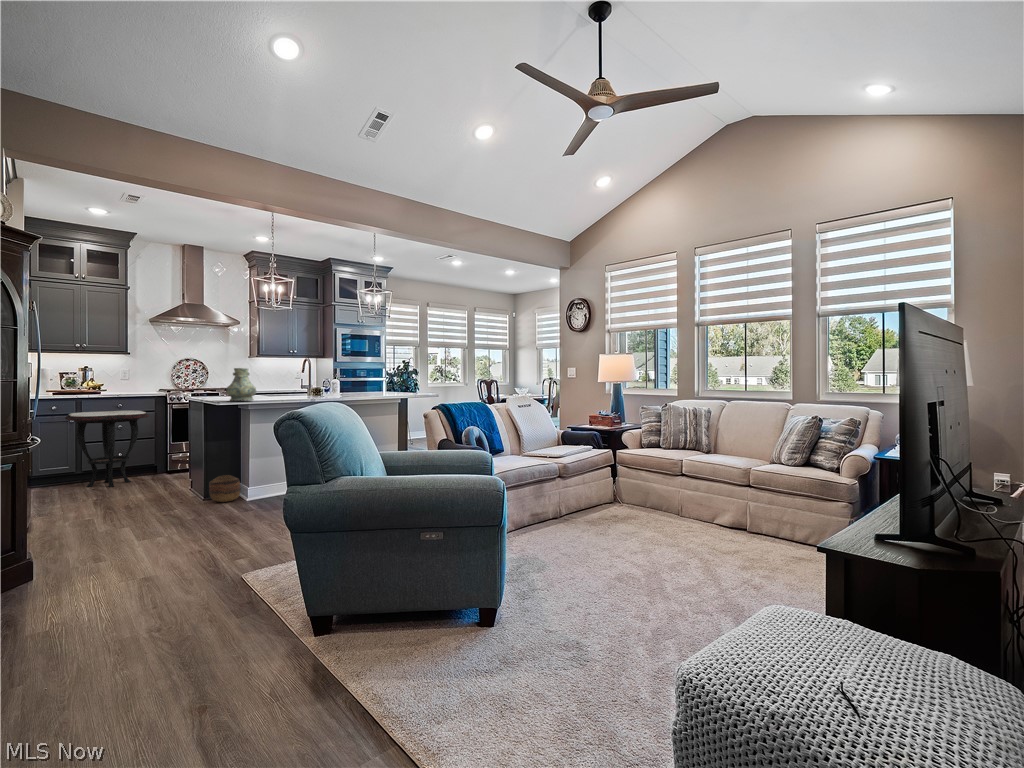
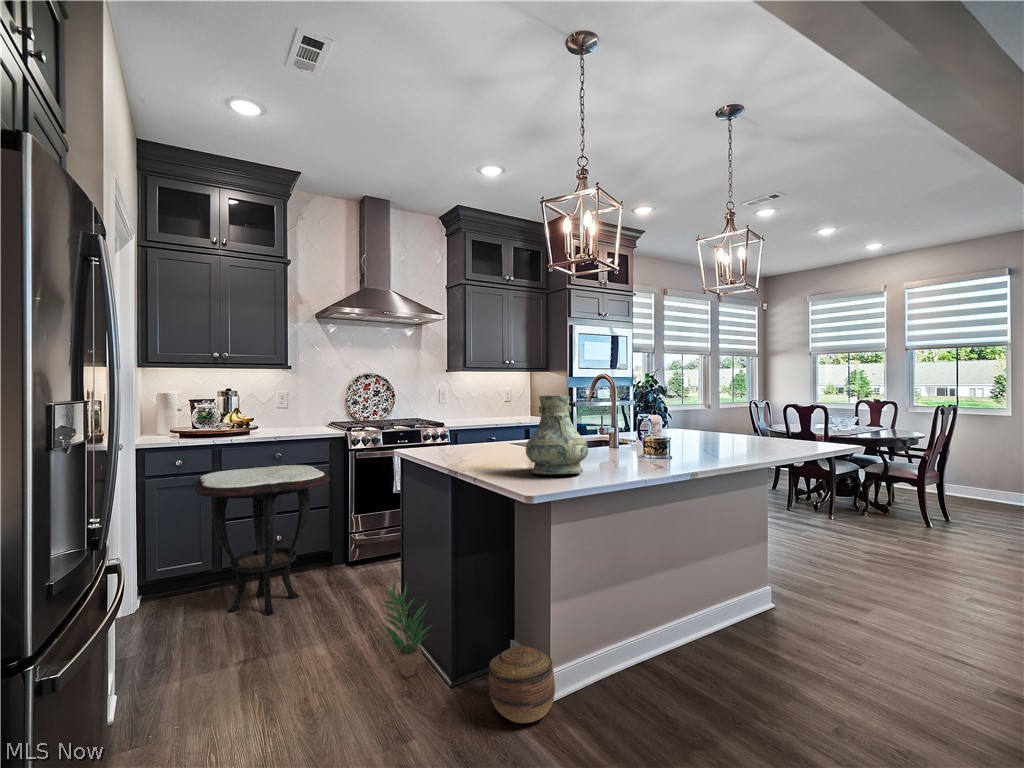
potted plant: none [165,454,192,497] -> present [383,582,431,677]

